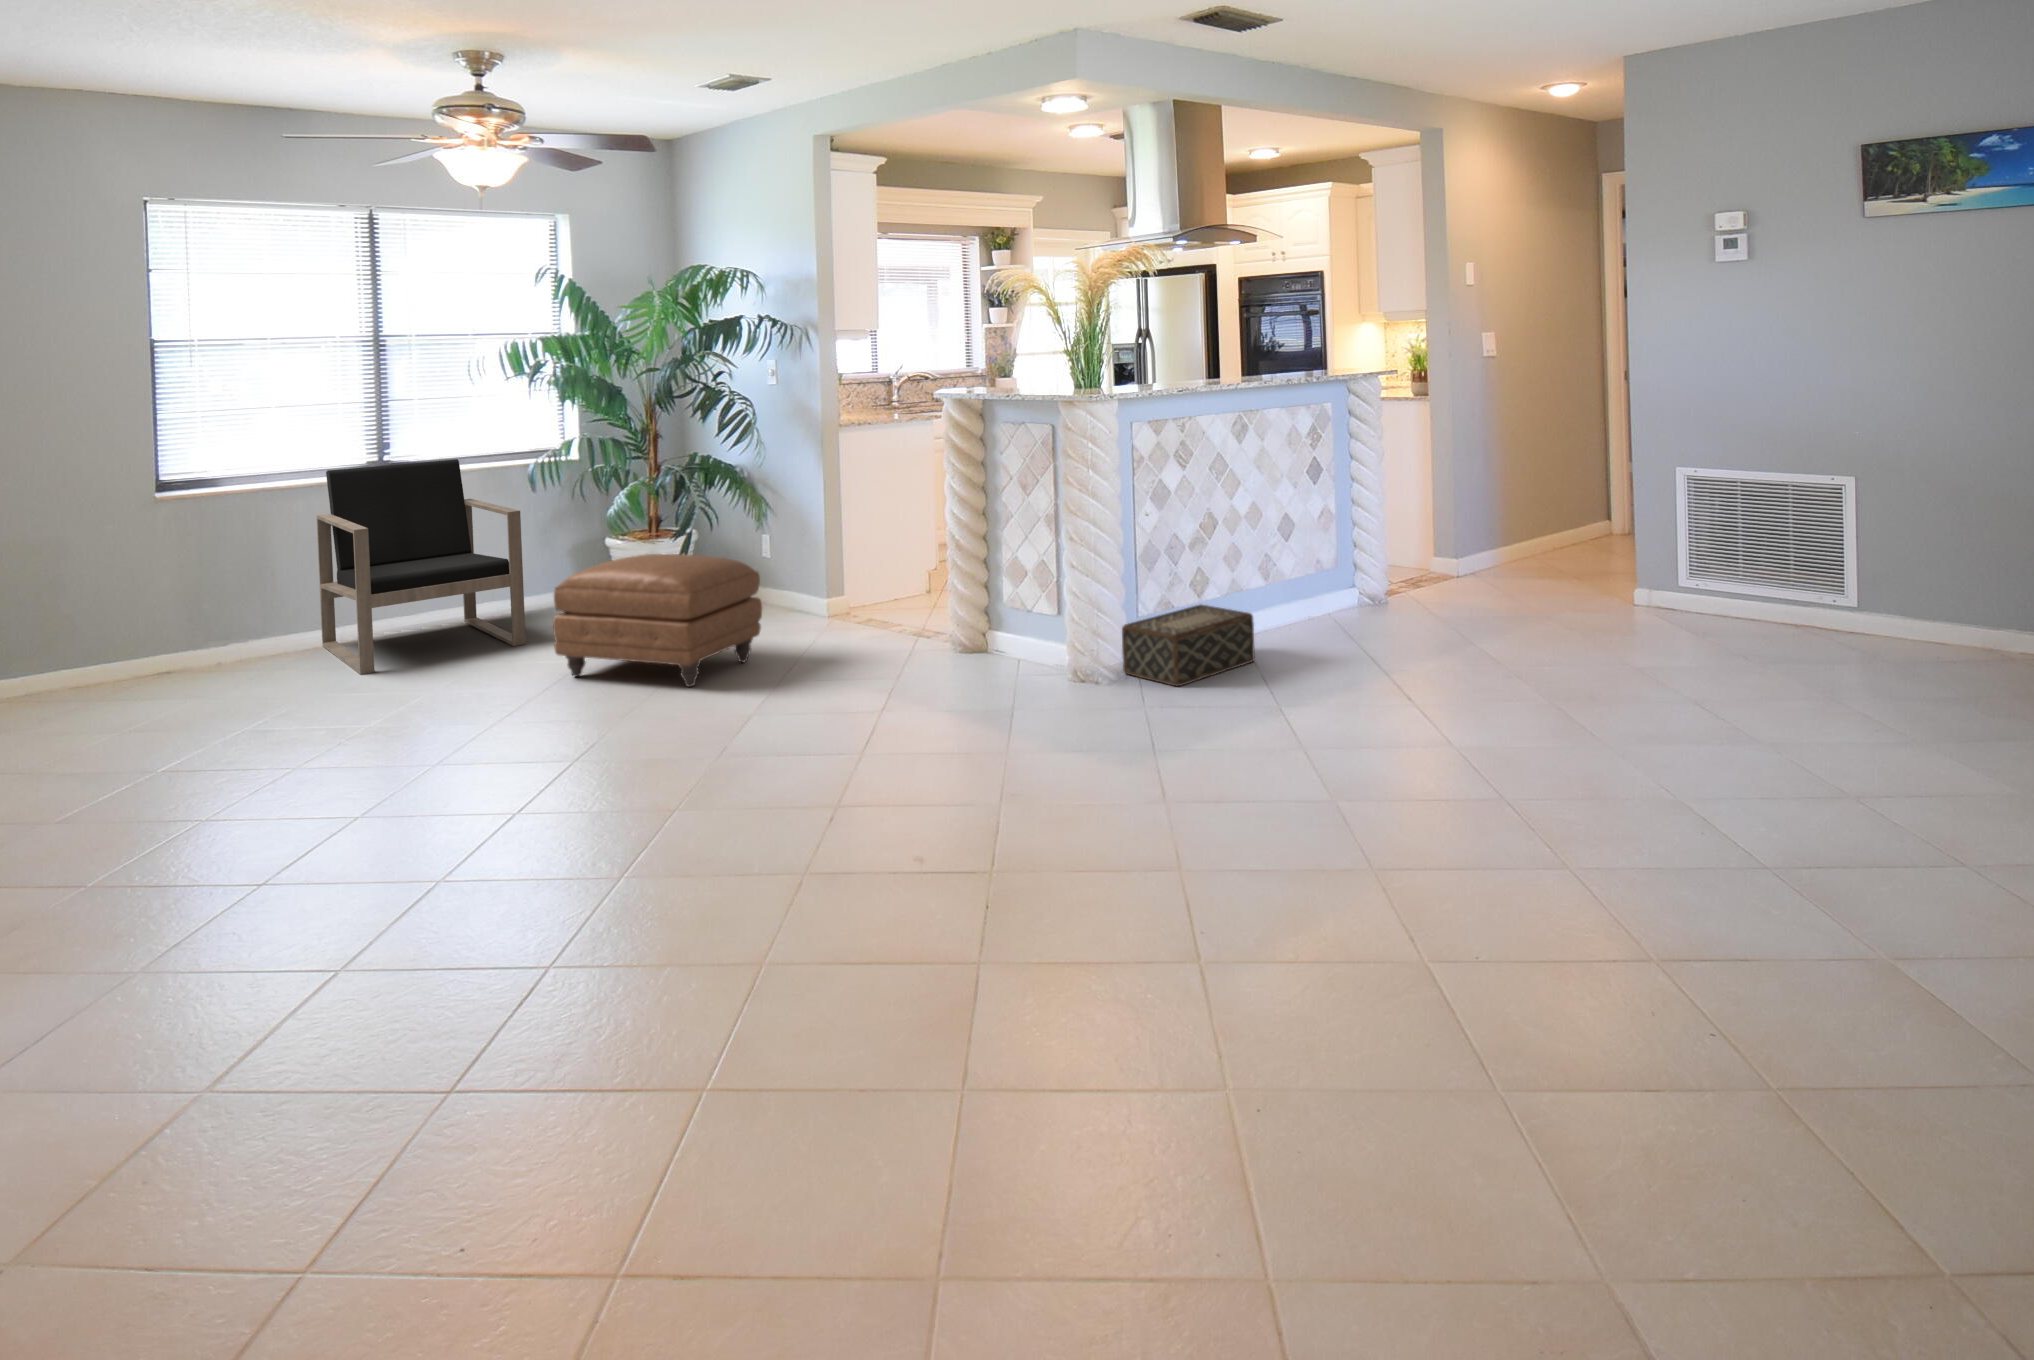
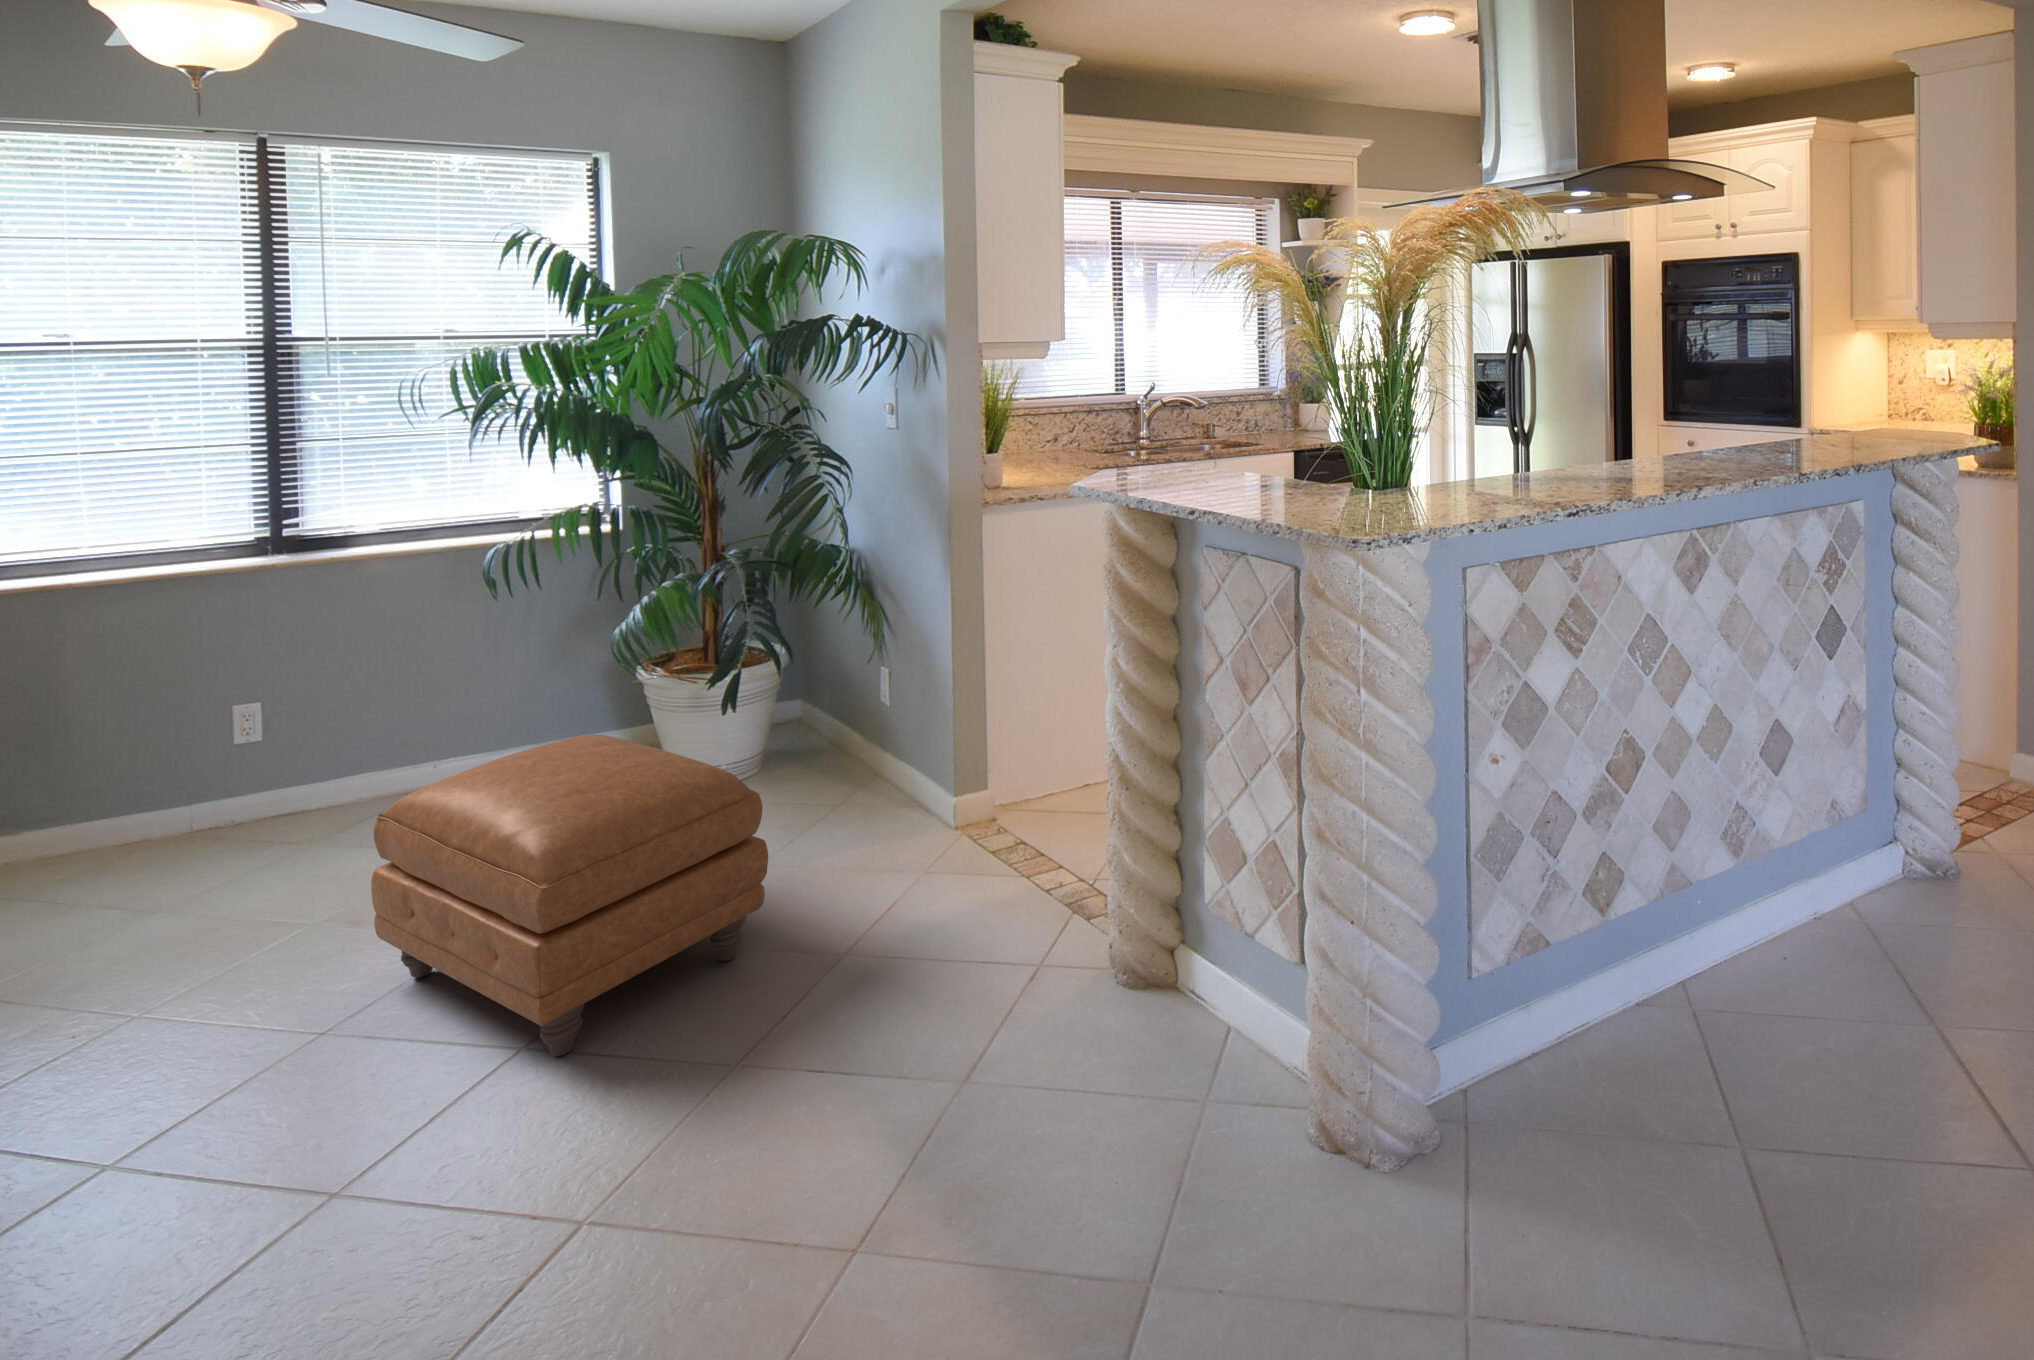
armchair: present [317,459,526,675] -> none [121,521,480,914]
woven basket: present [1122,605,1255,686] -> none [1425,947,1731,1247]

